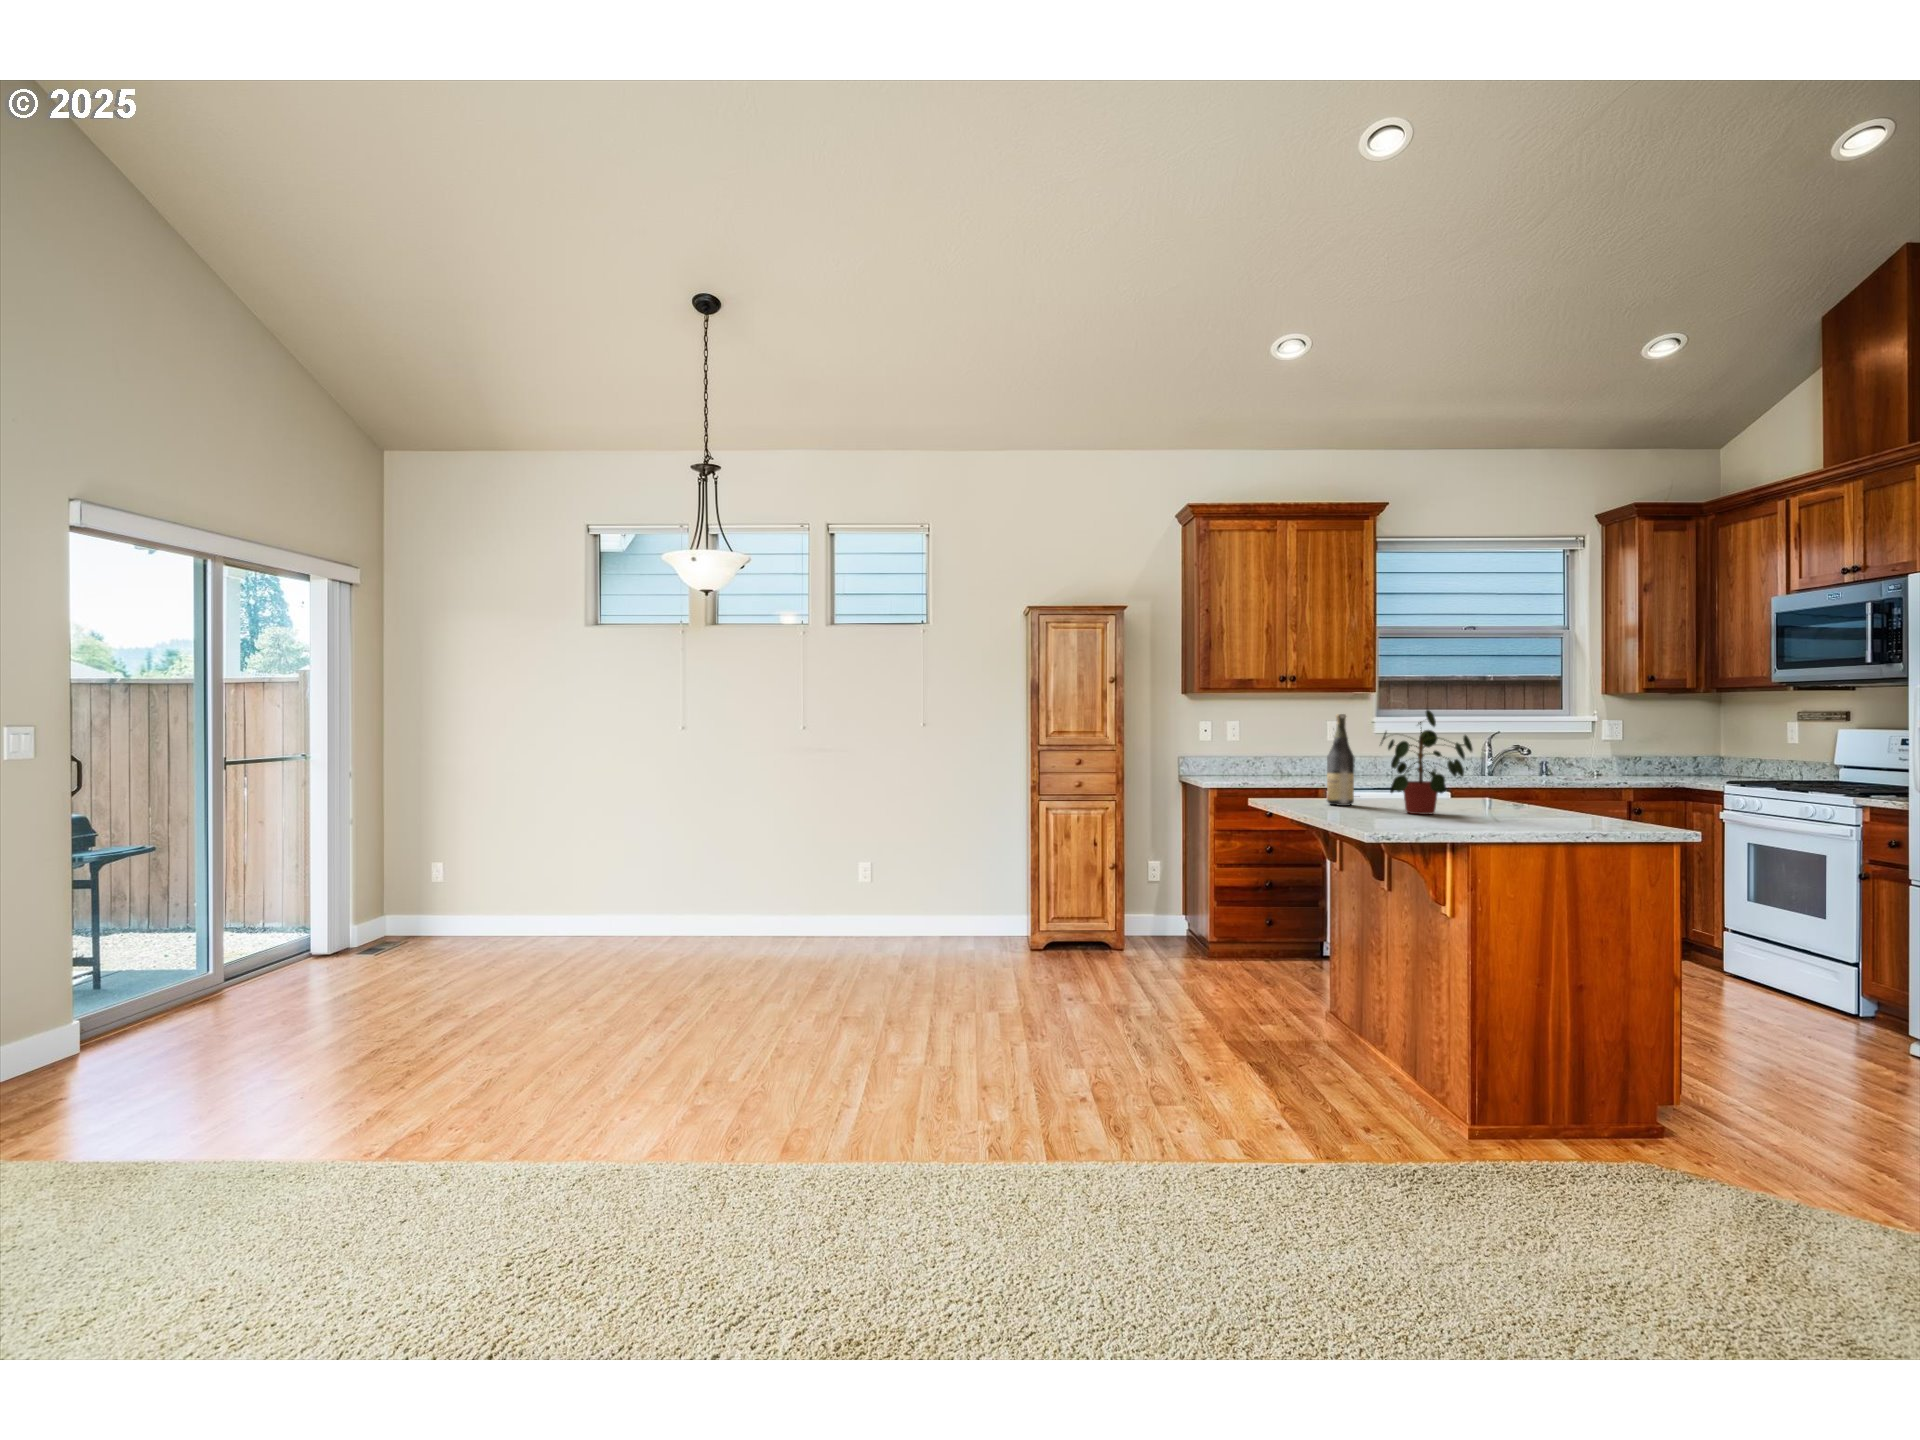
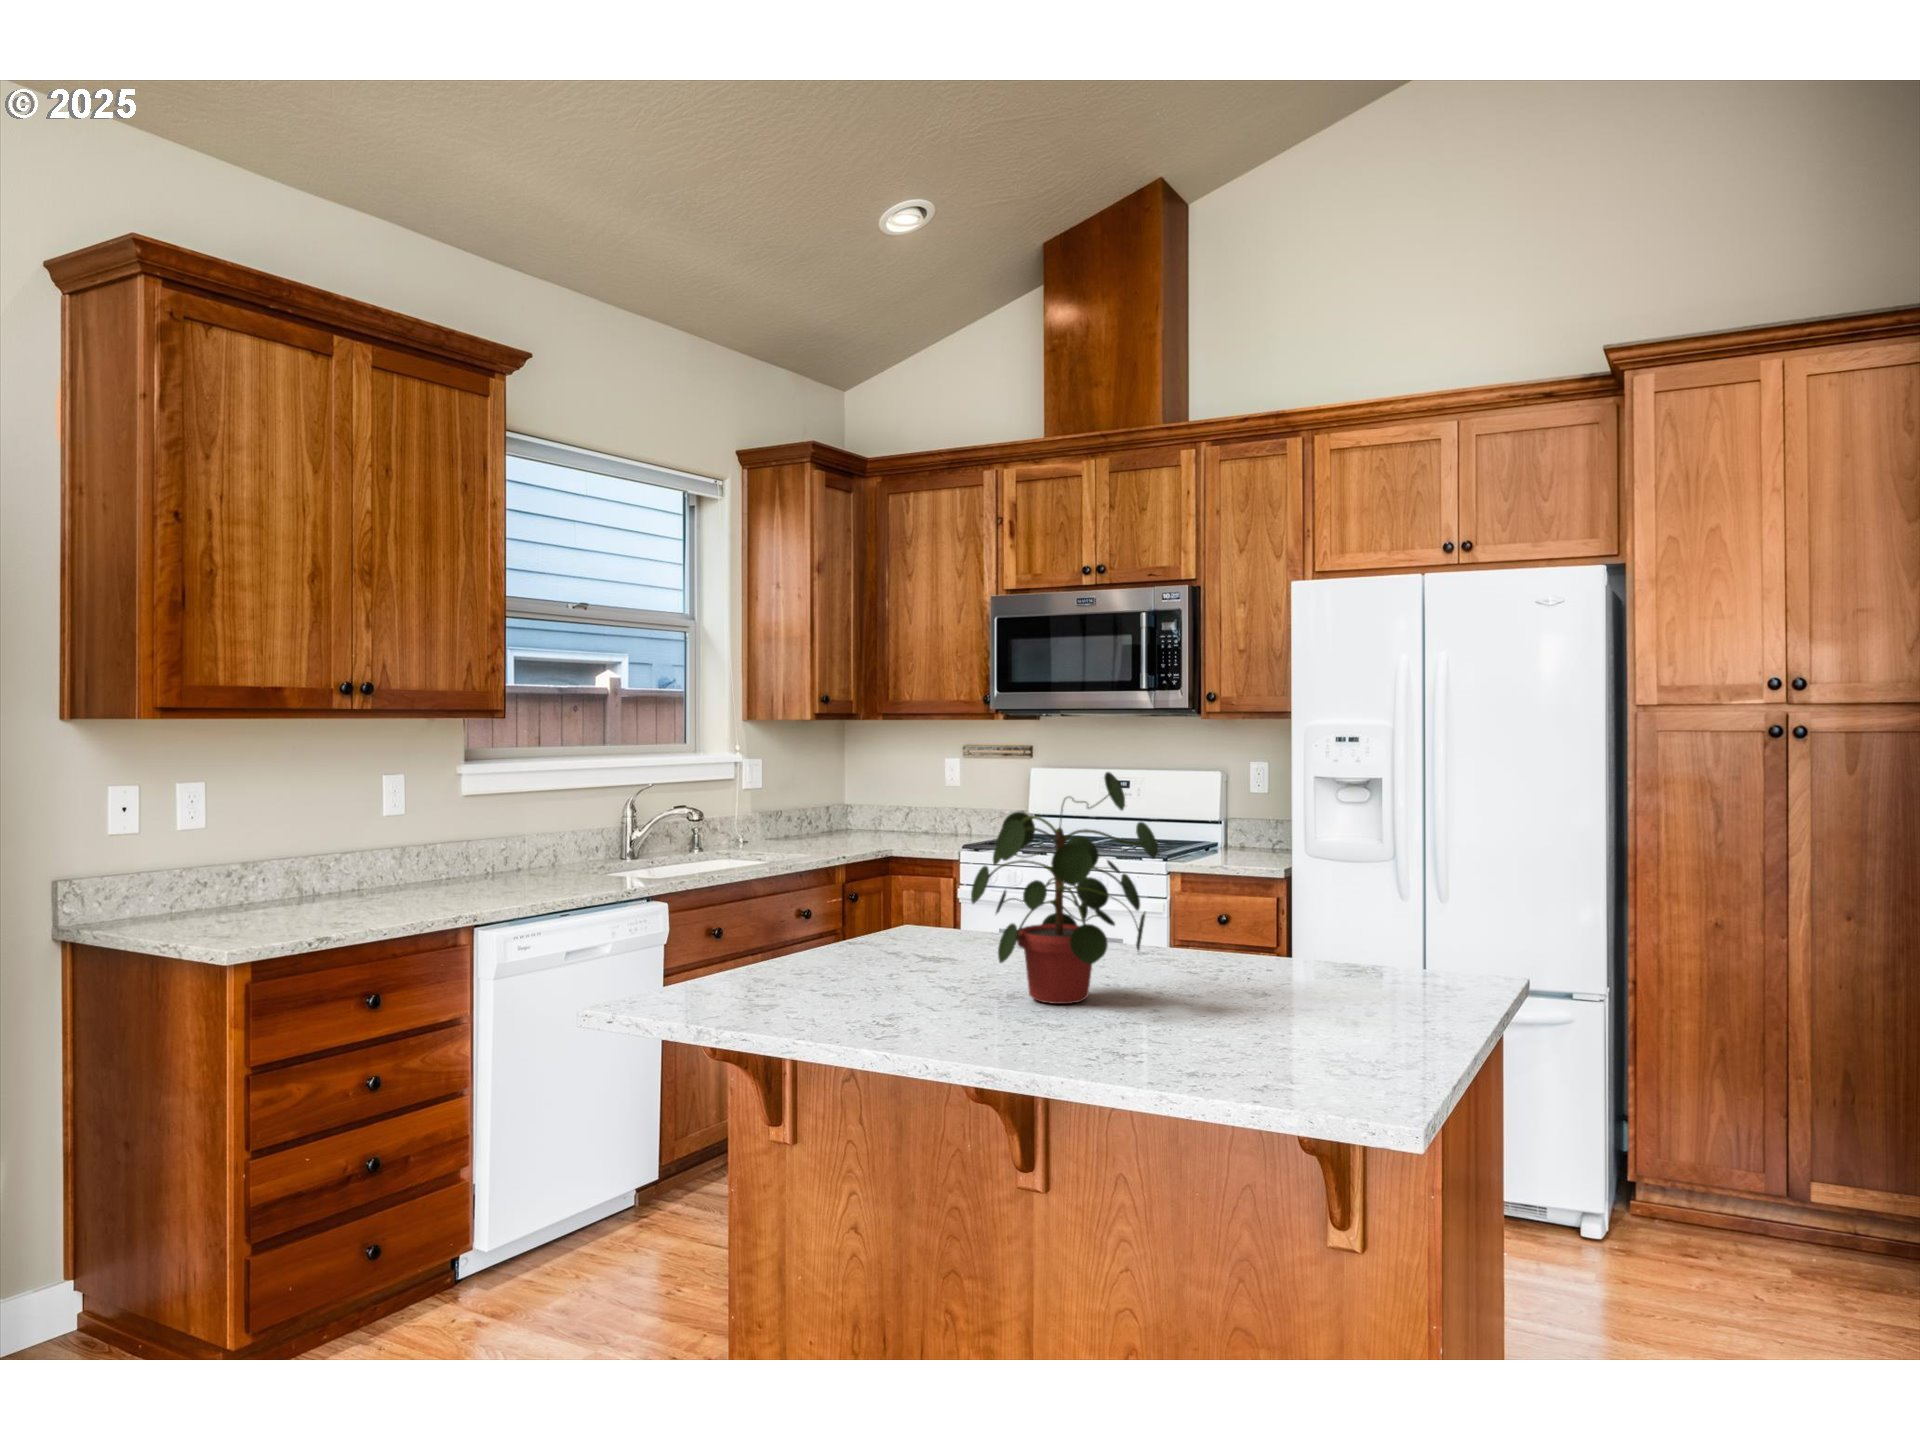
wine bottle: present [1327,714,1354,806] -> none [810,783,872,1004]

